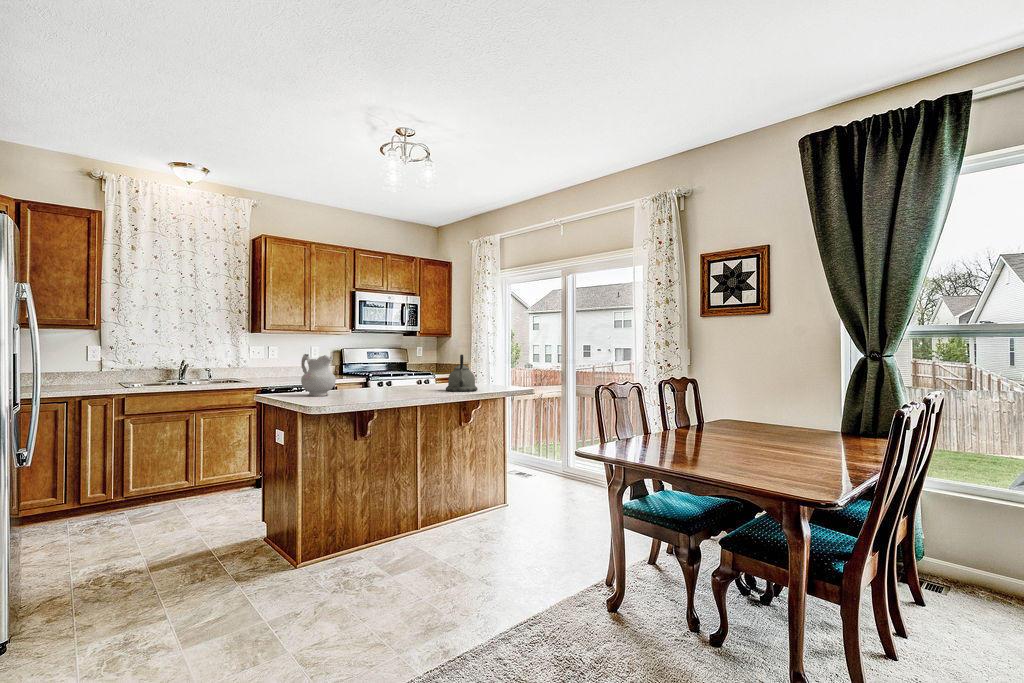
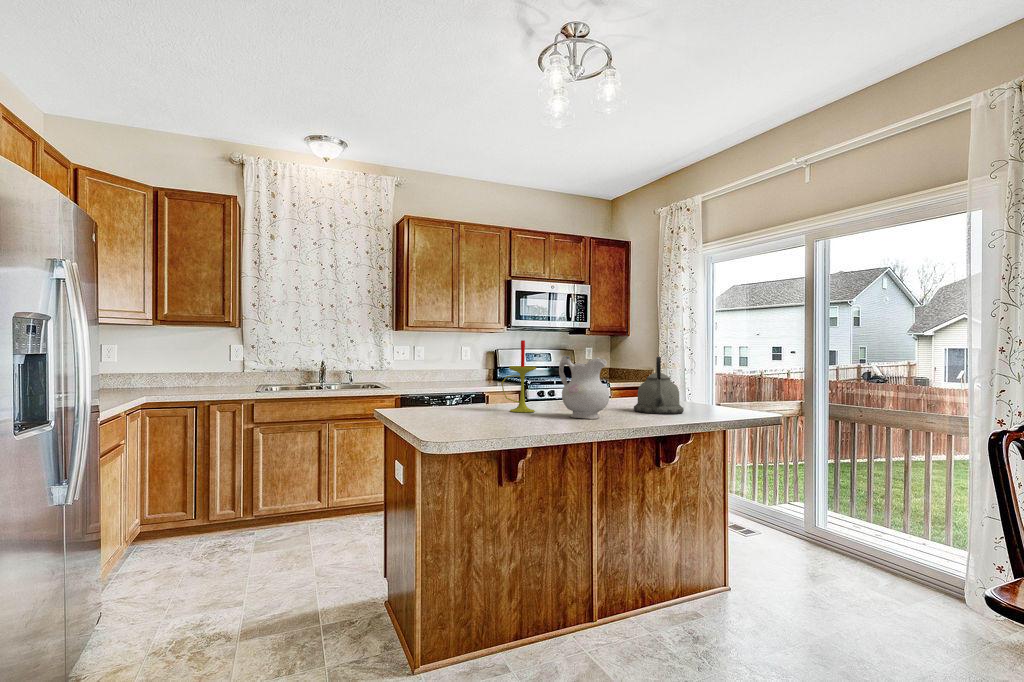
candle: none [354,343,379,394] -> present [501,340,536,412]
ceramic pitcher: present [301,354,336,396] -> present [559,356,609,419]

